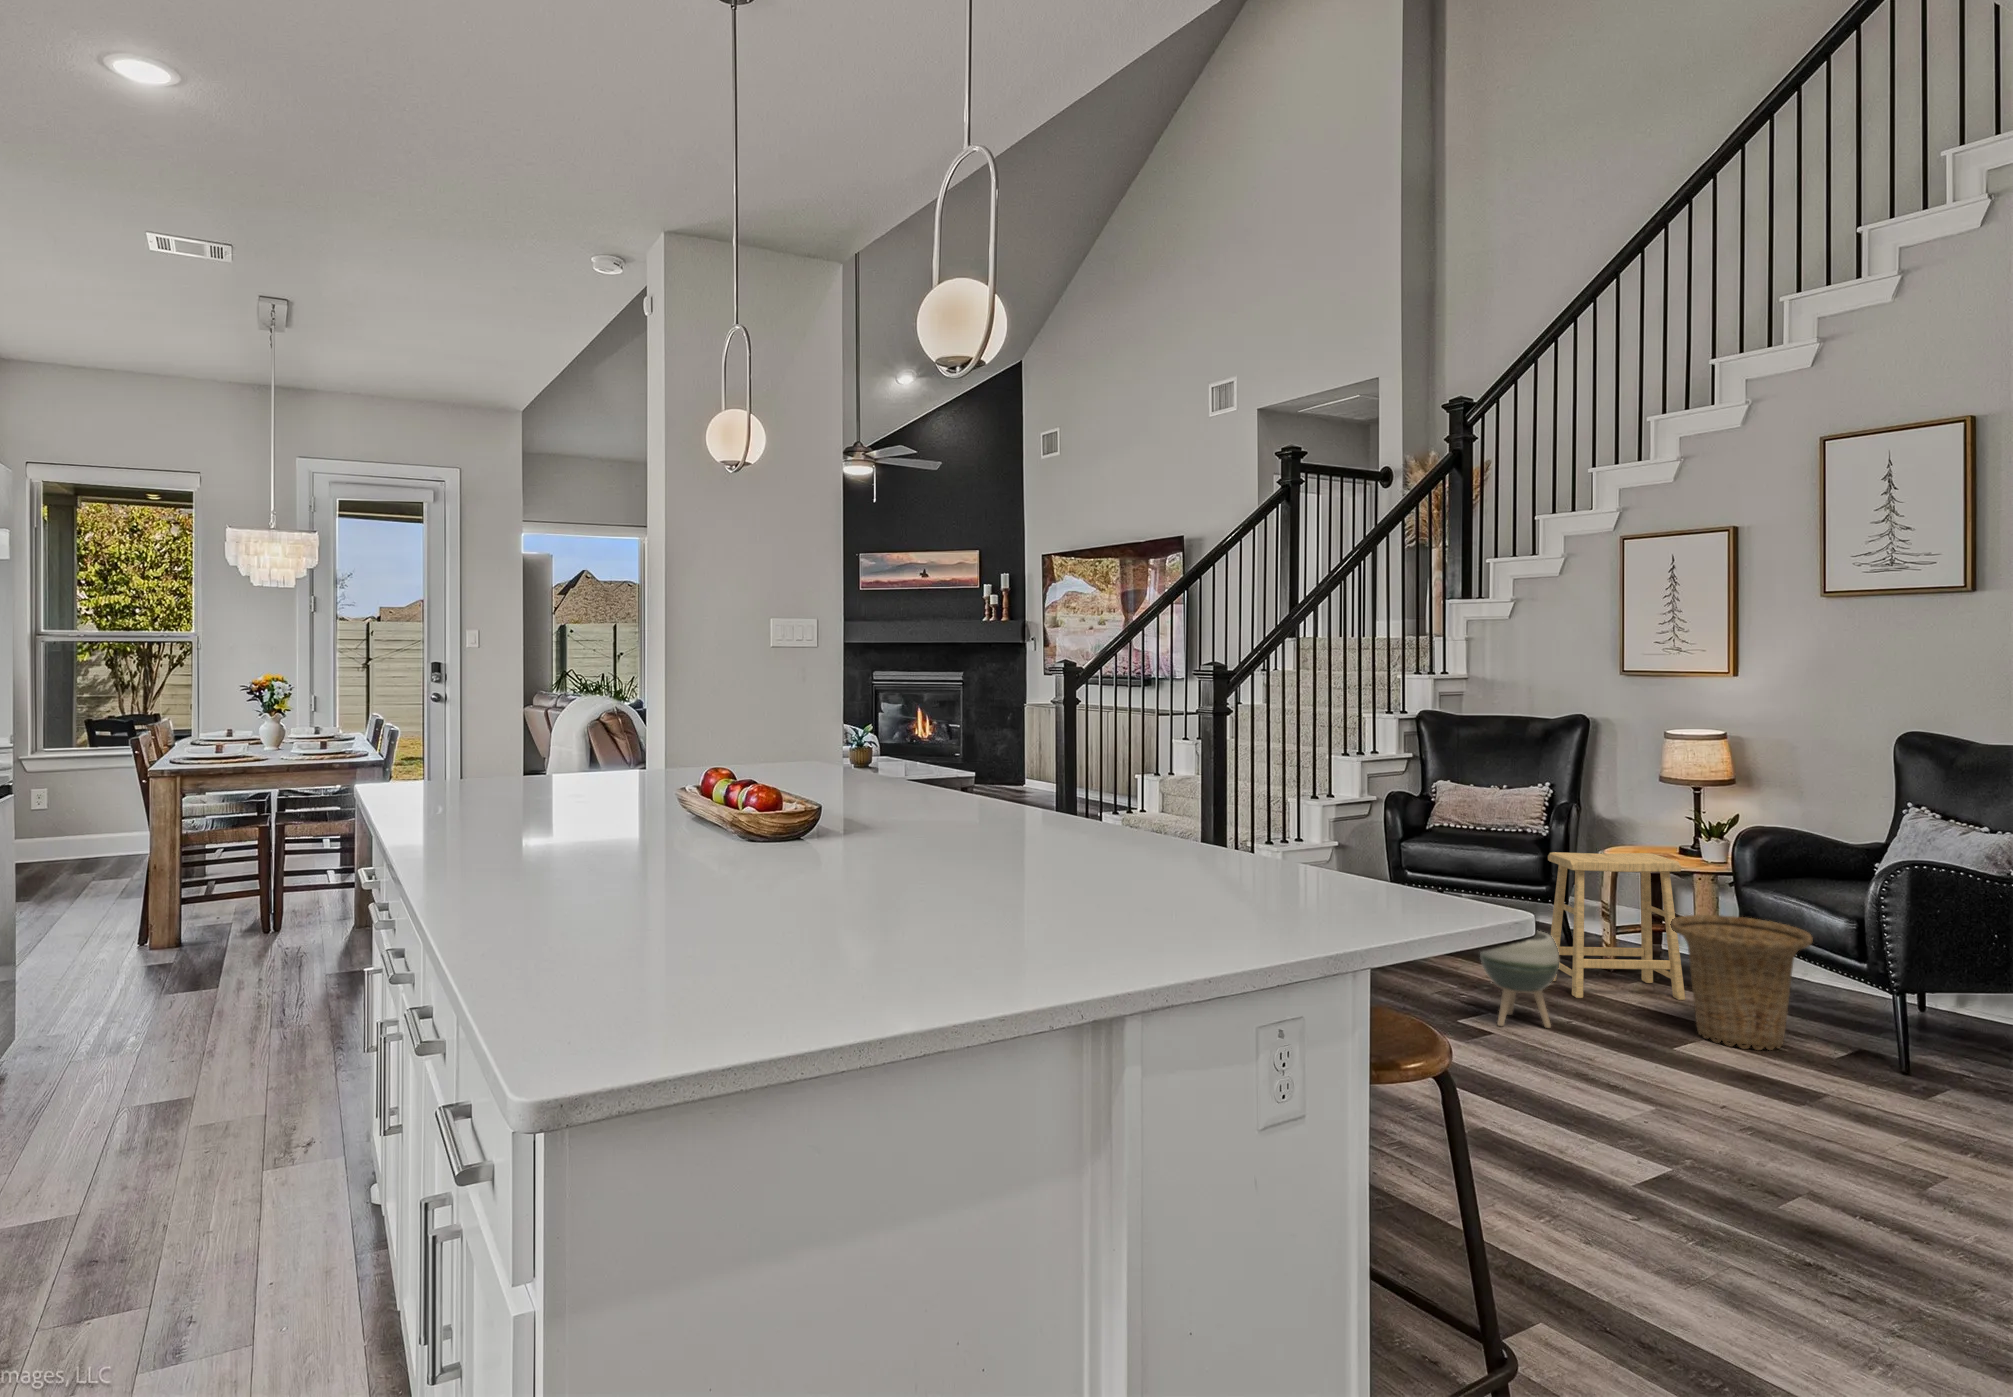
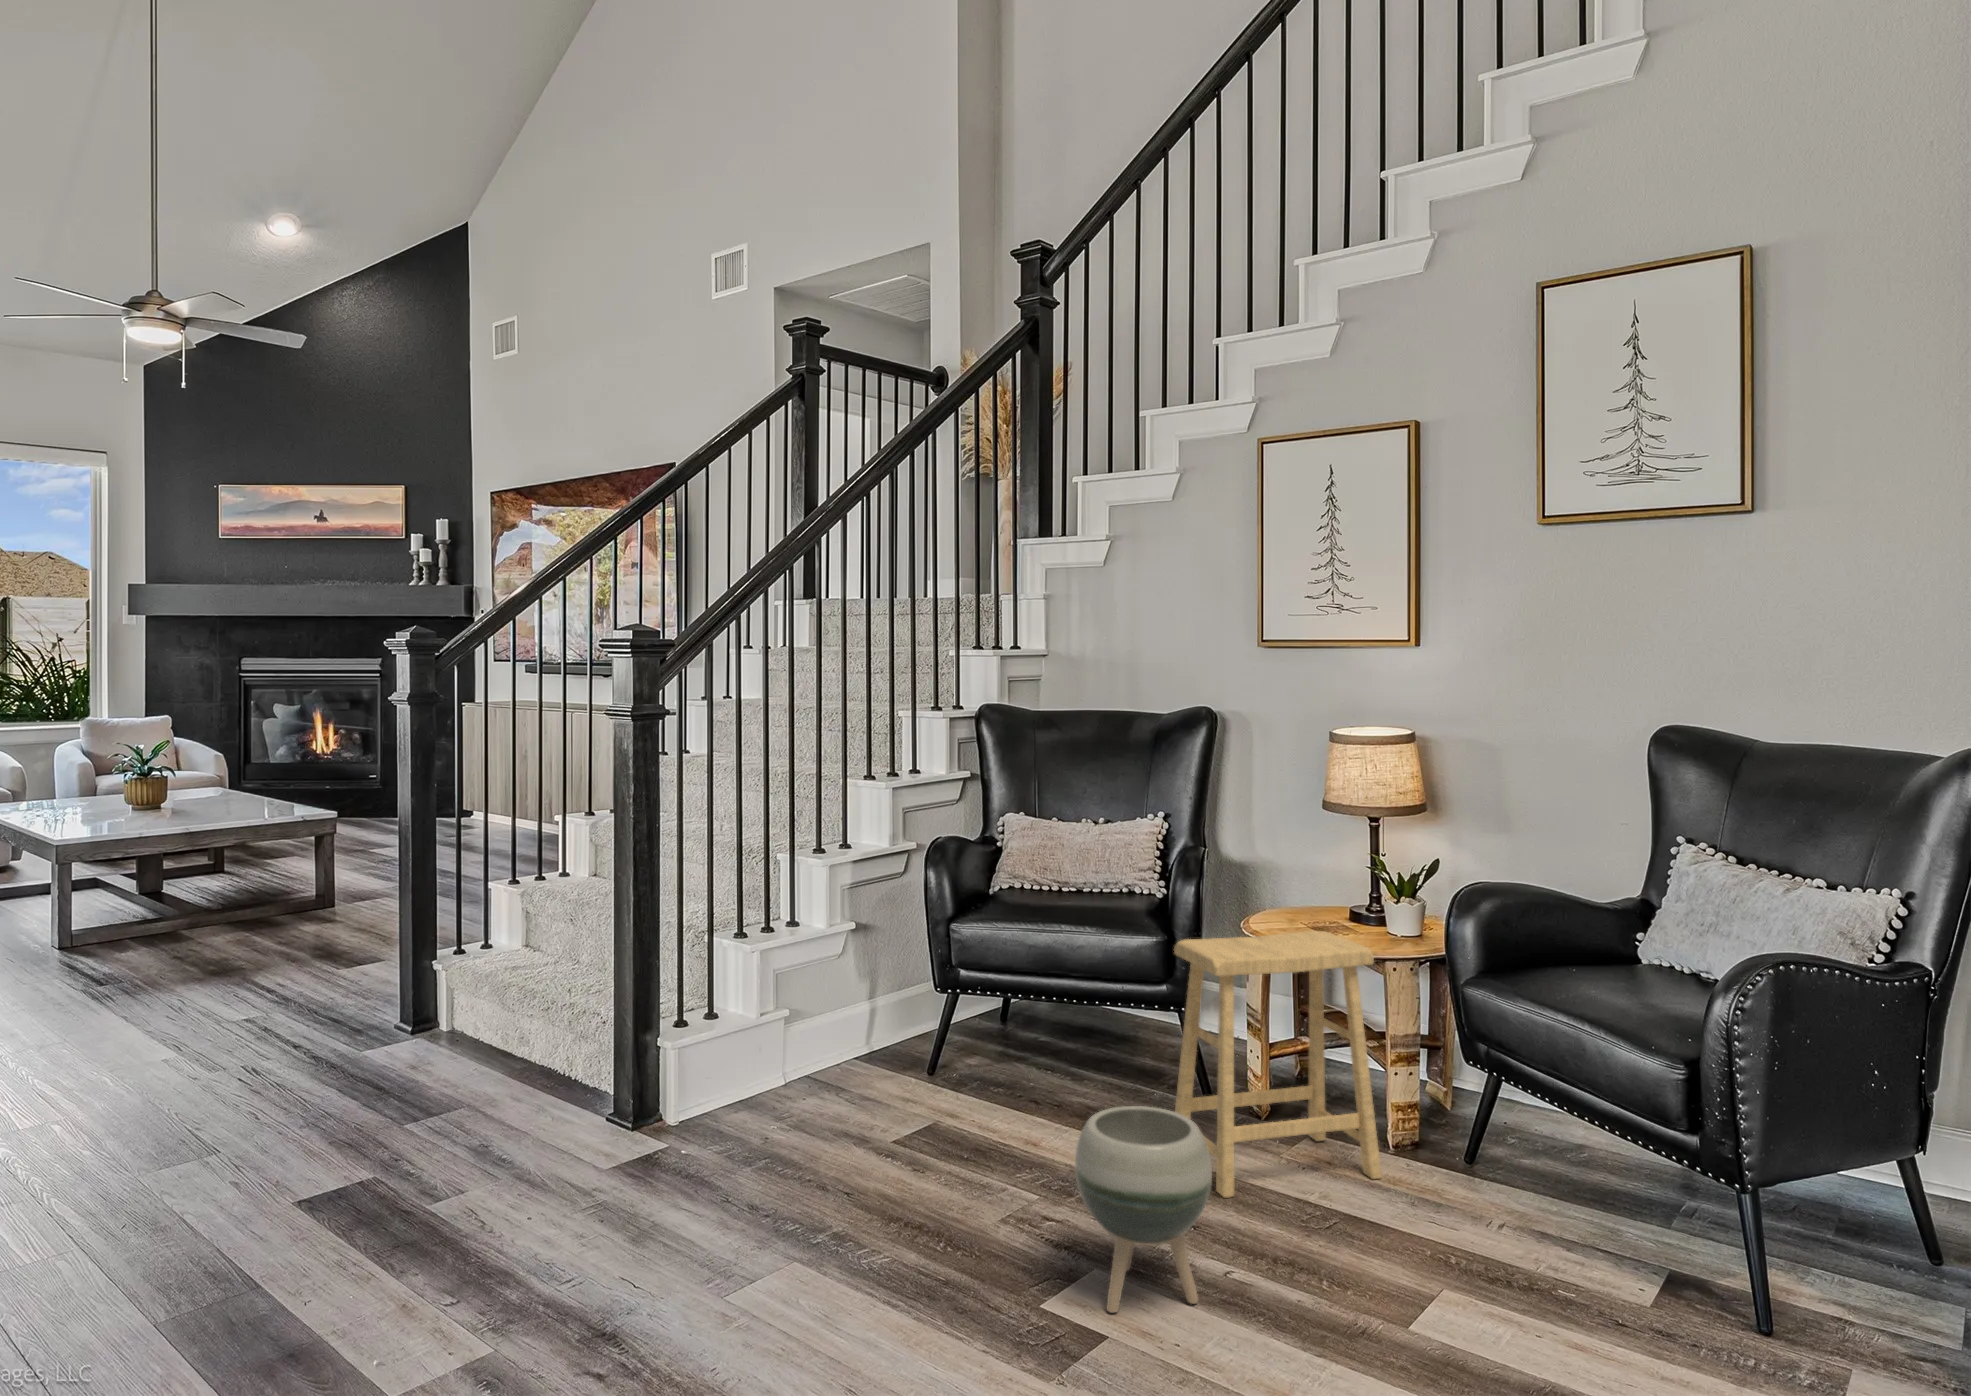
basket: present [1671,915,1813,1050] -> none [1385,1050,1615,1312]

